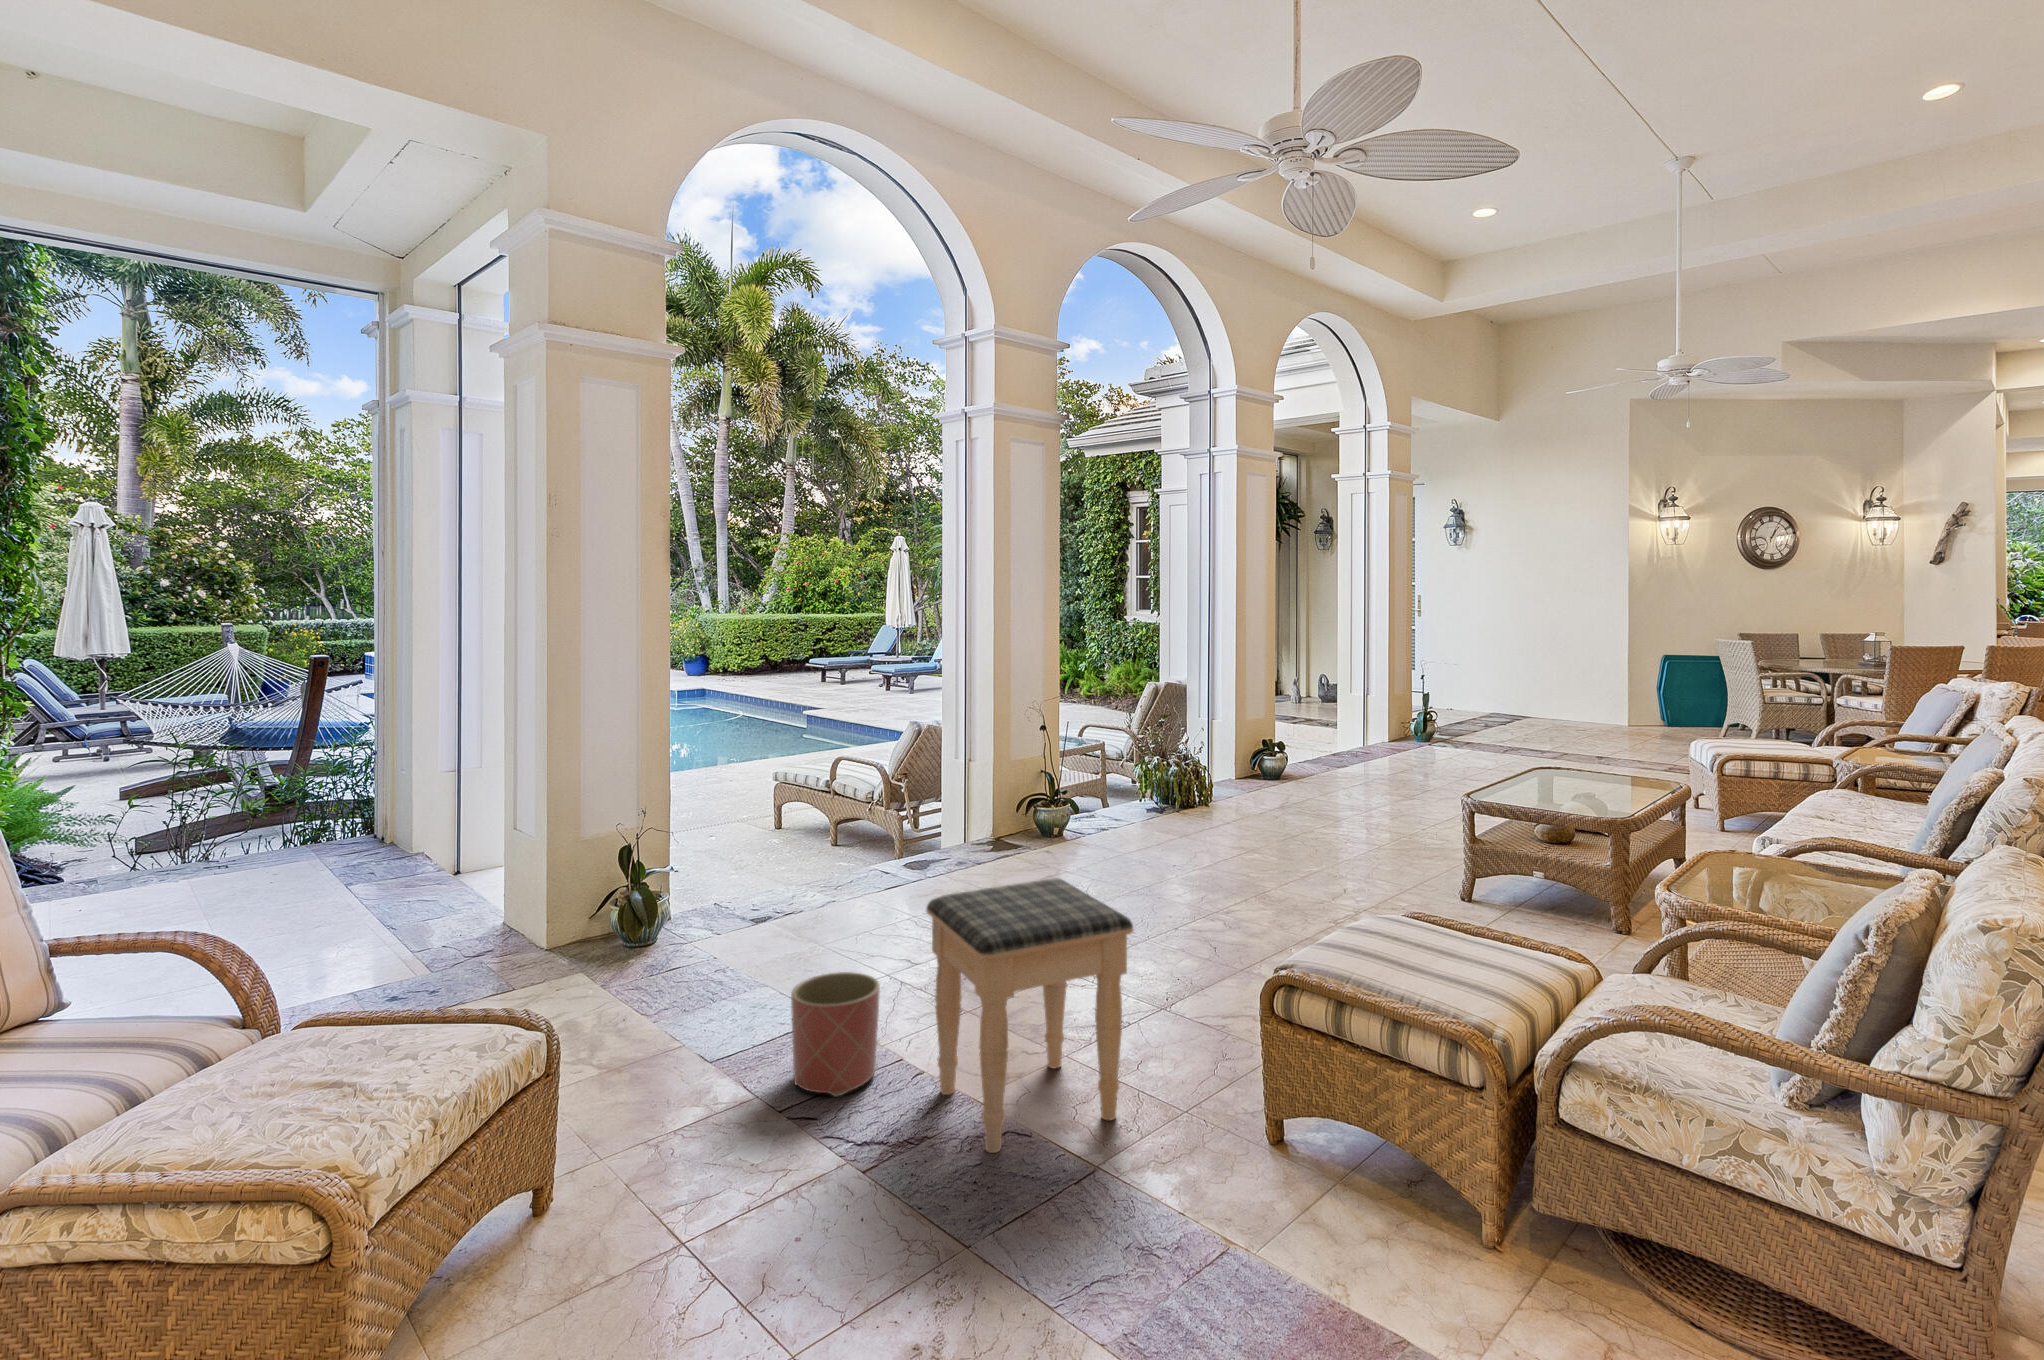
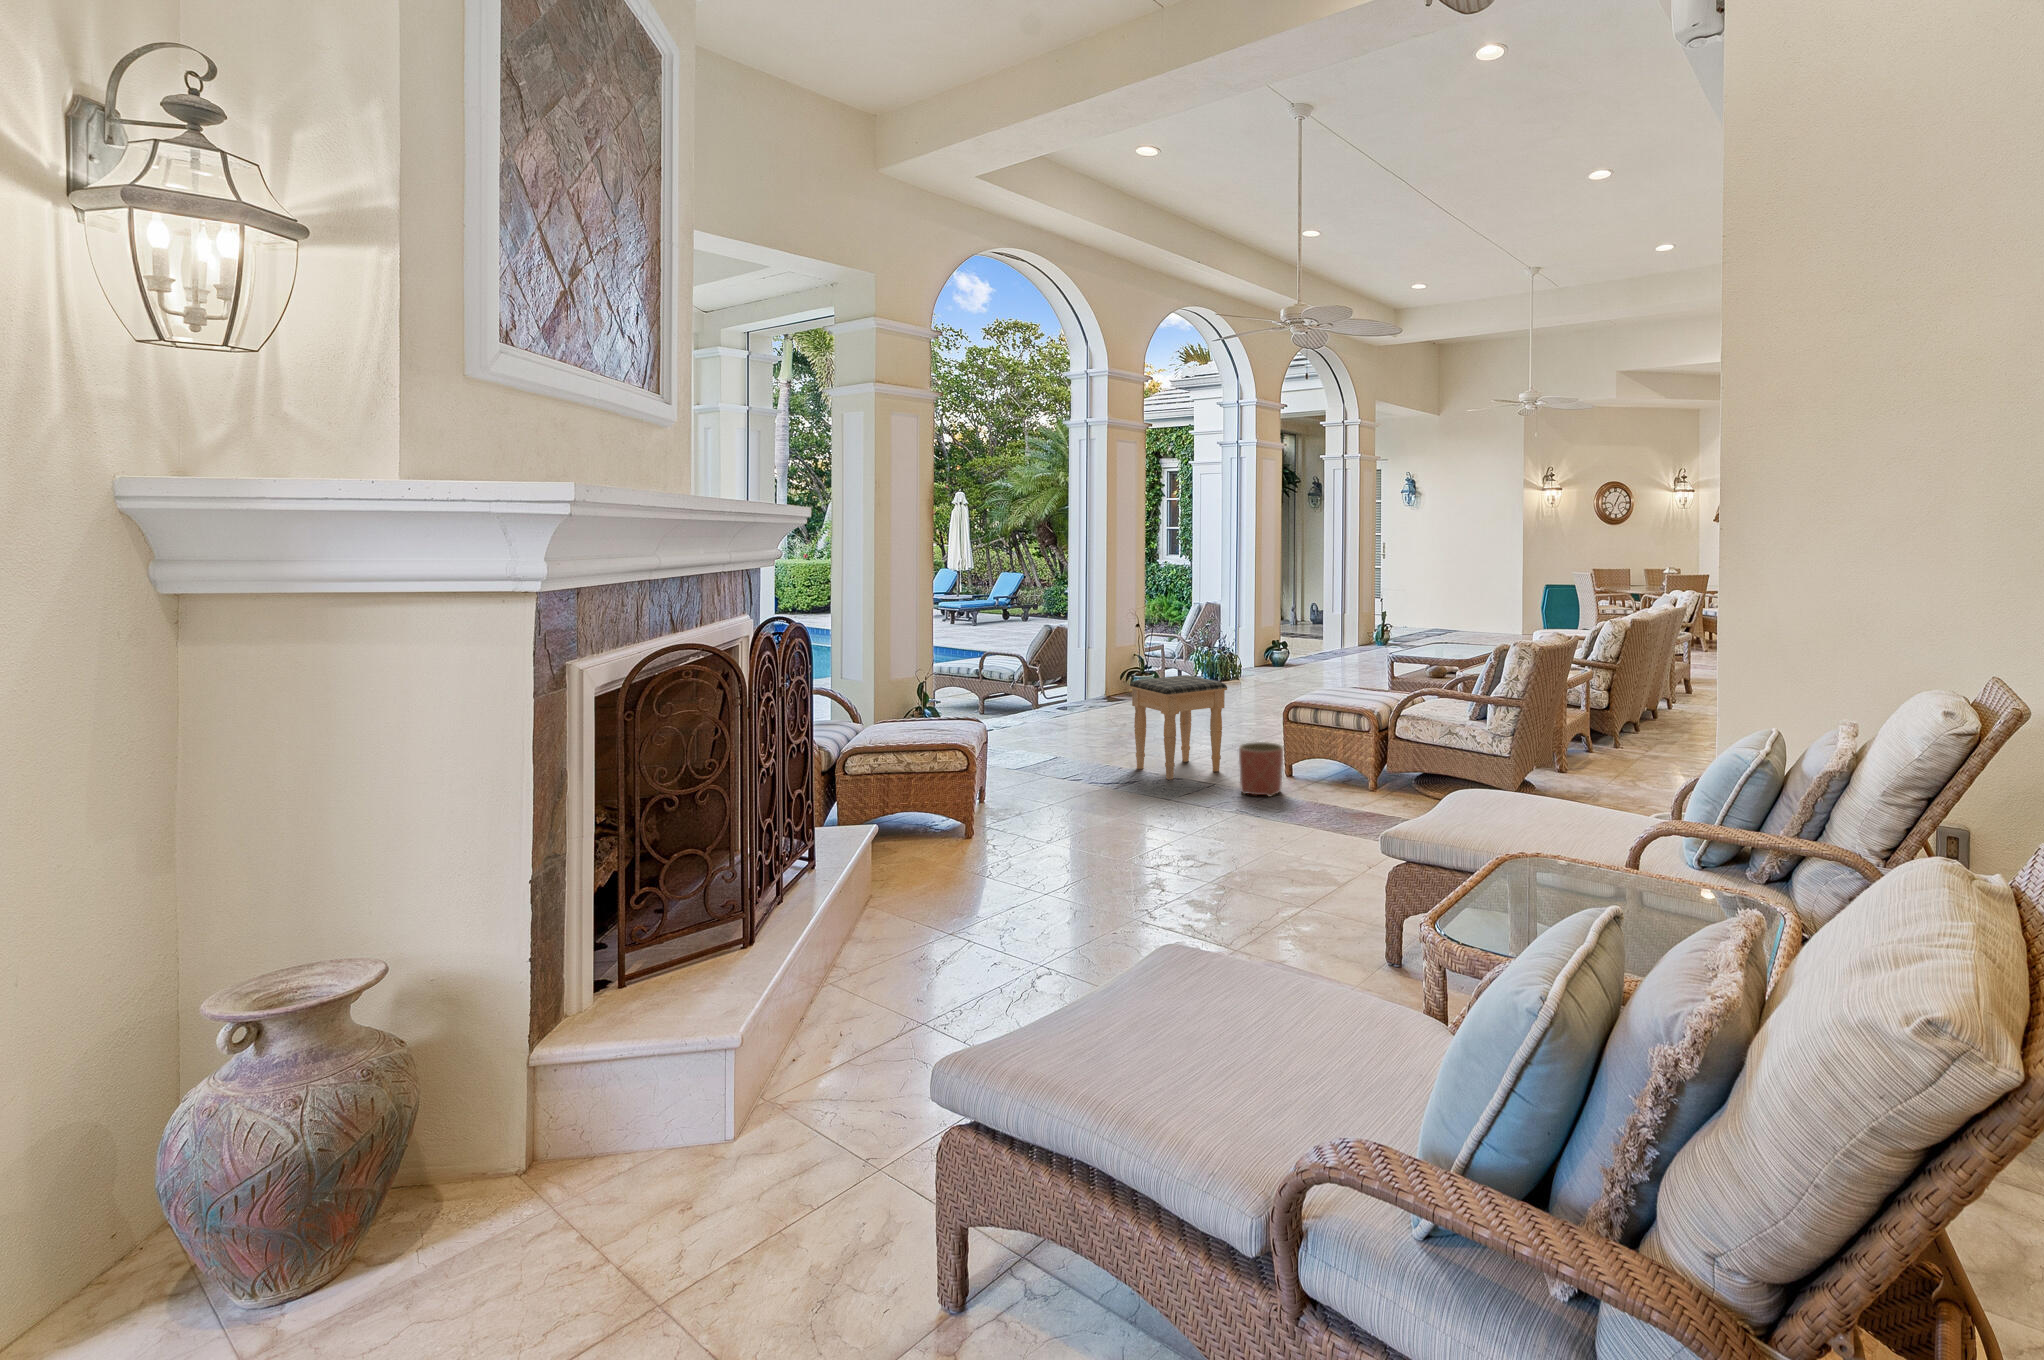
planter: present [791,972,880,1097] -> present [1239,742,1283,796]

